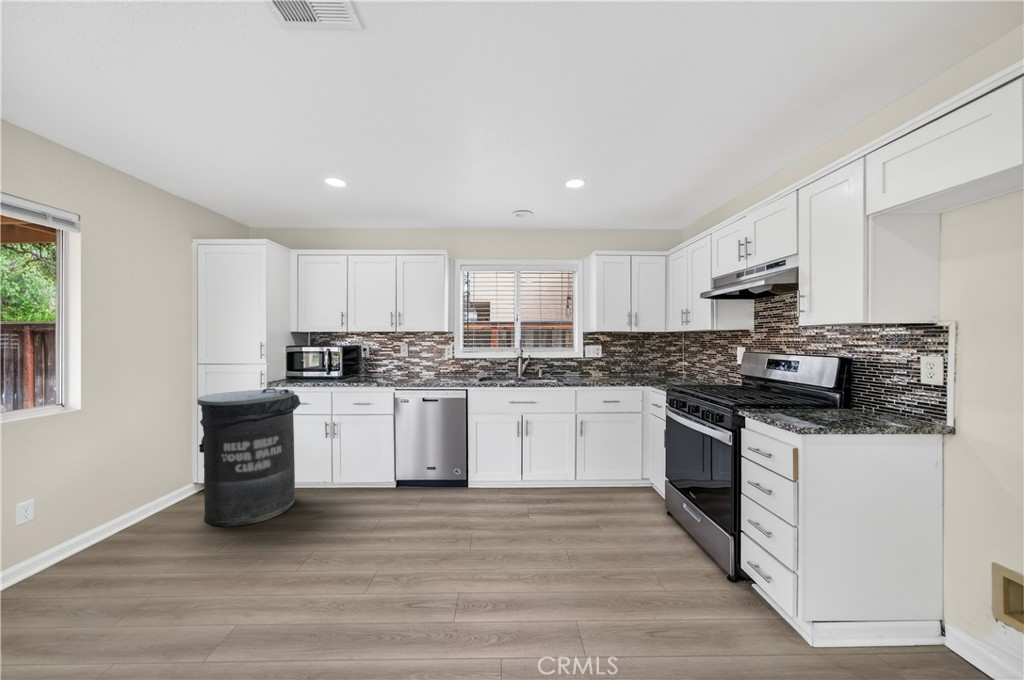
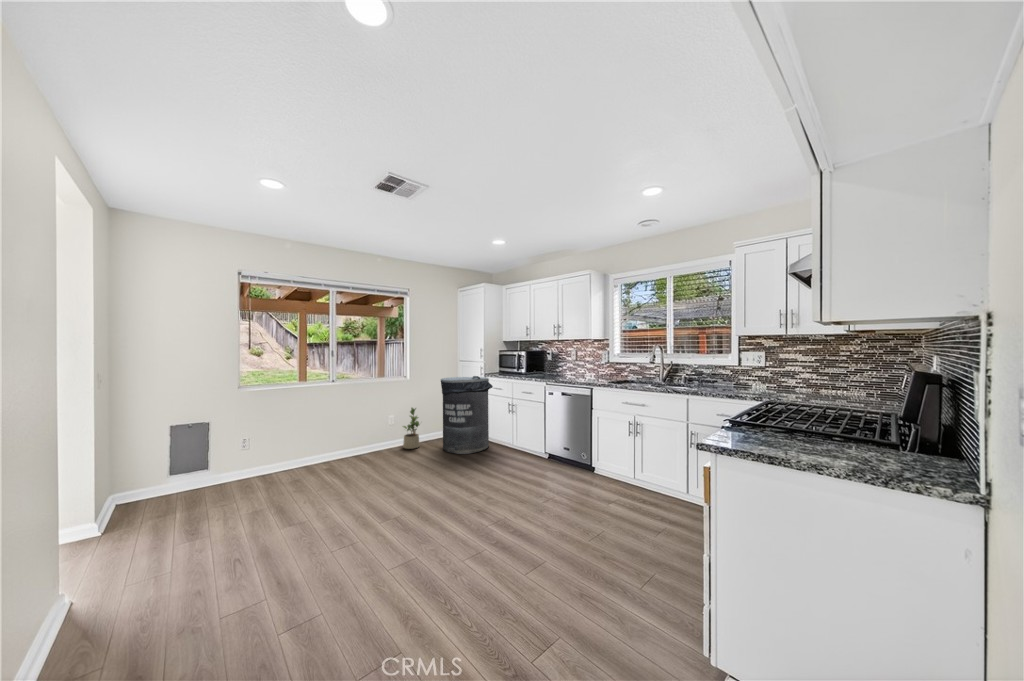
potted plant: none [100,463,156,552] -> present [403,408,419,449]

